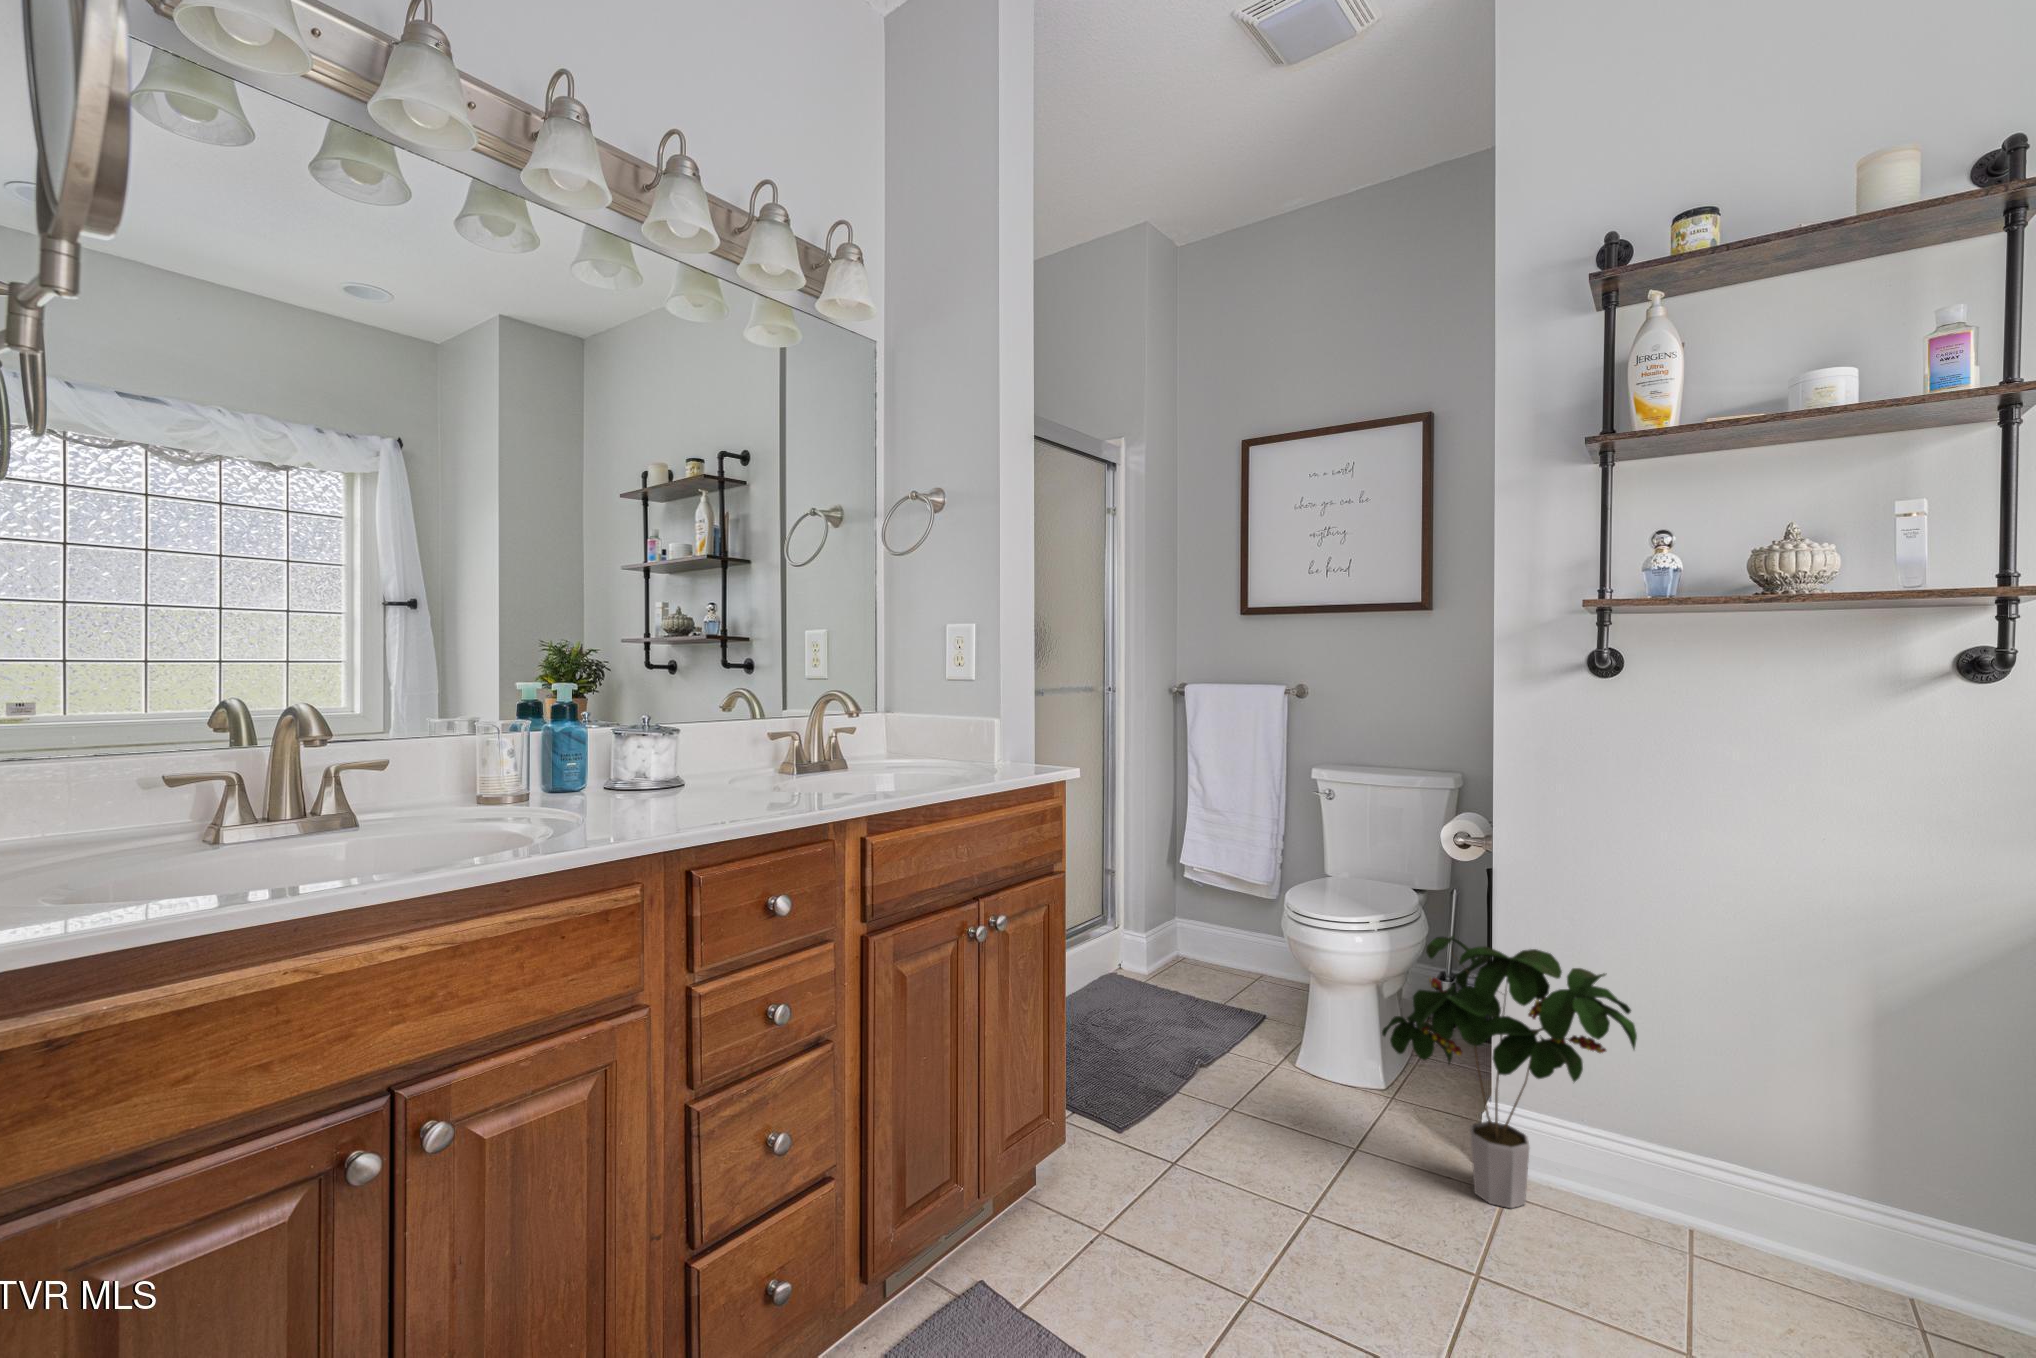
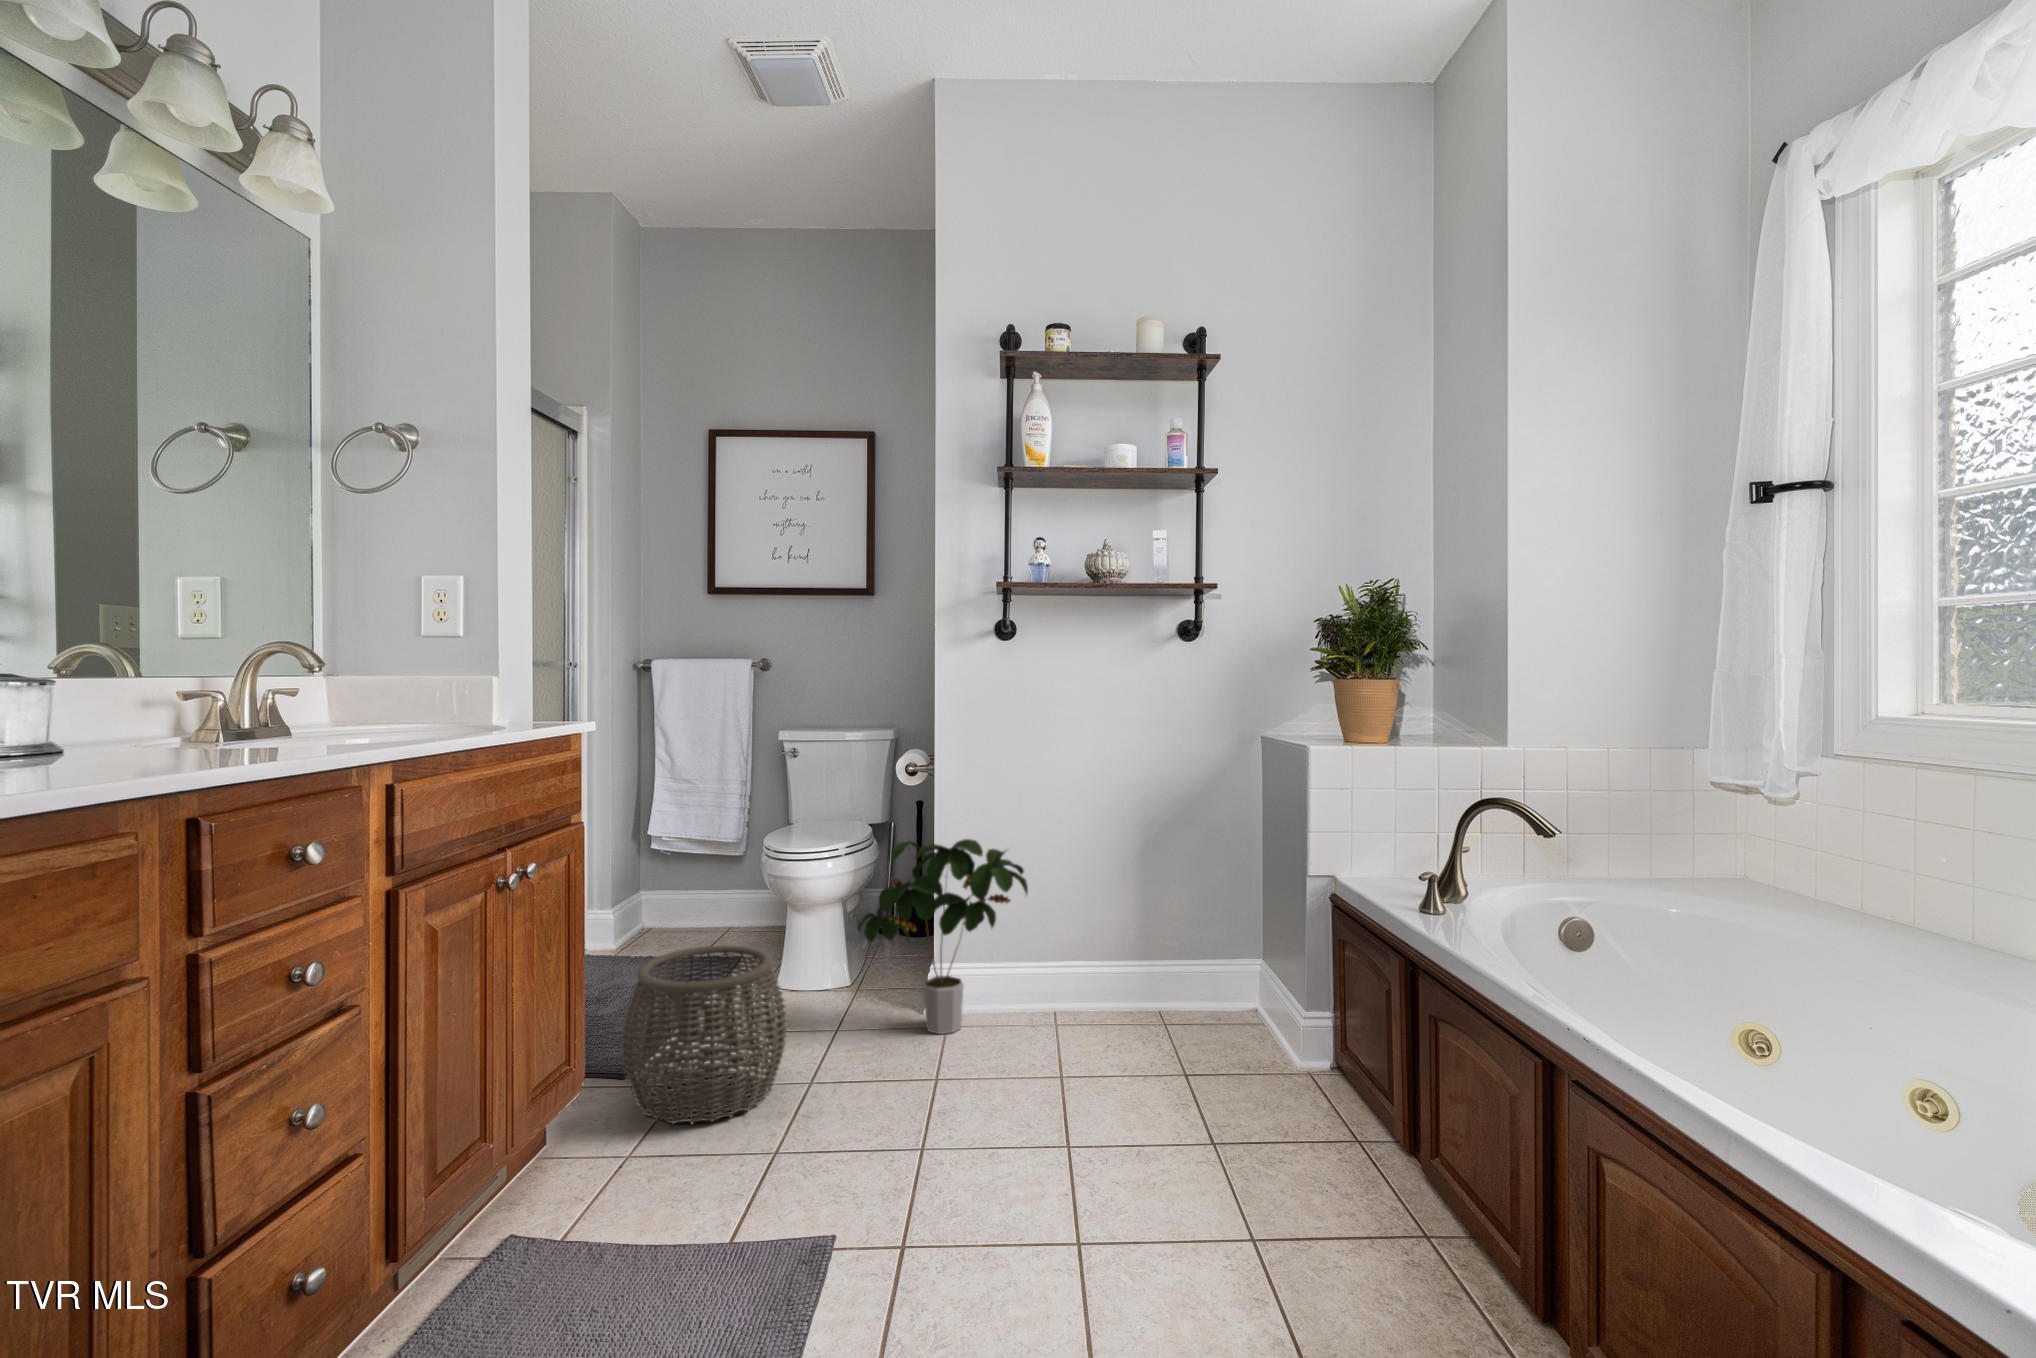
woven basket: none [1090,1025,1274,1247] -> present [621,945,787,1124]

